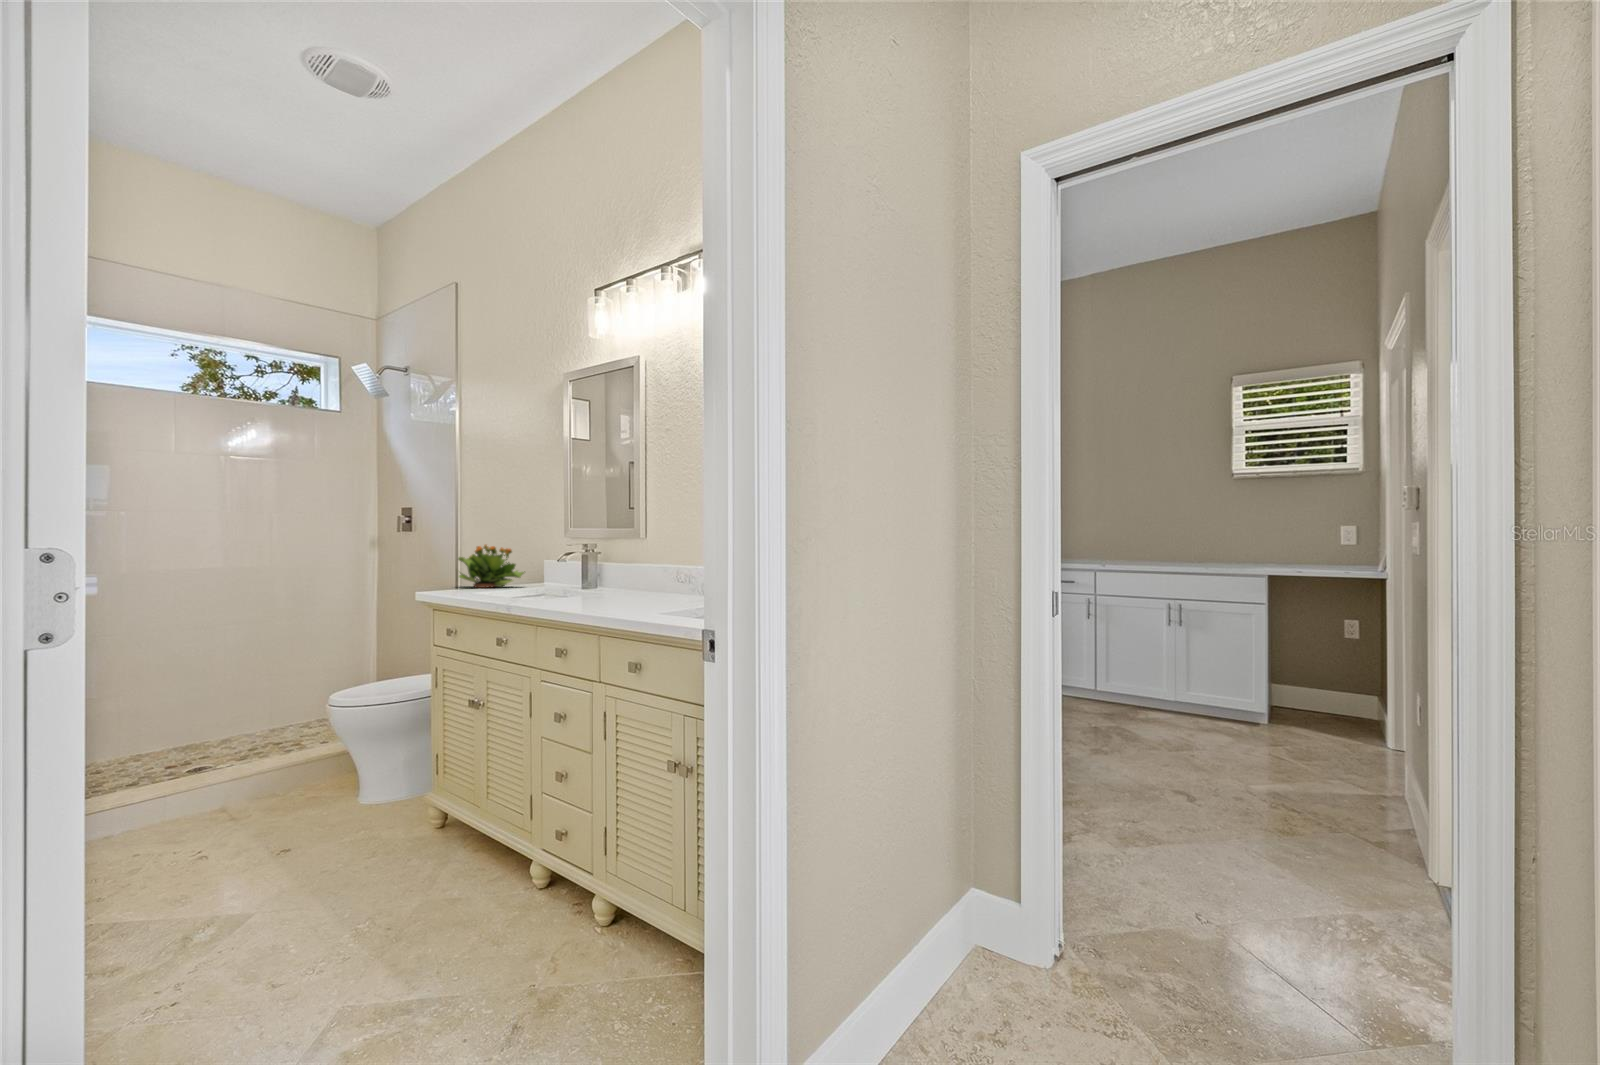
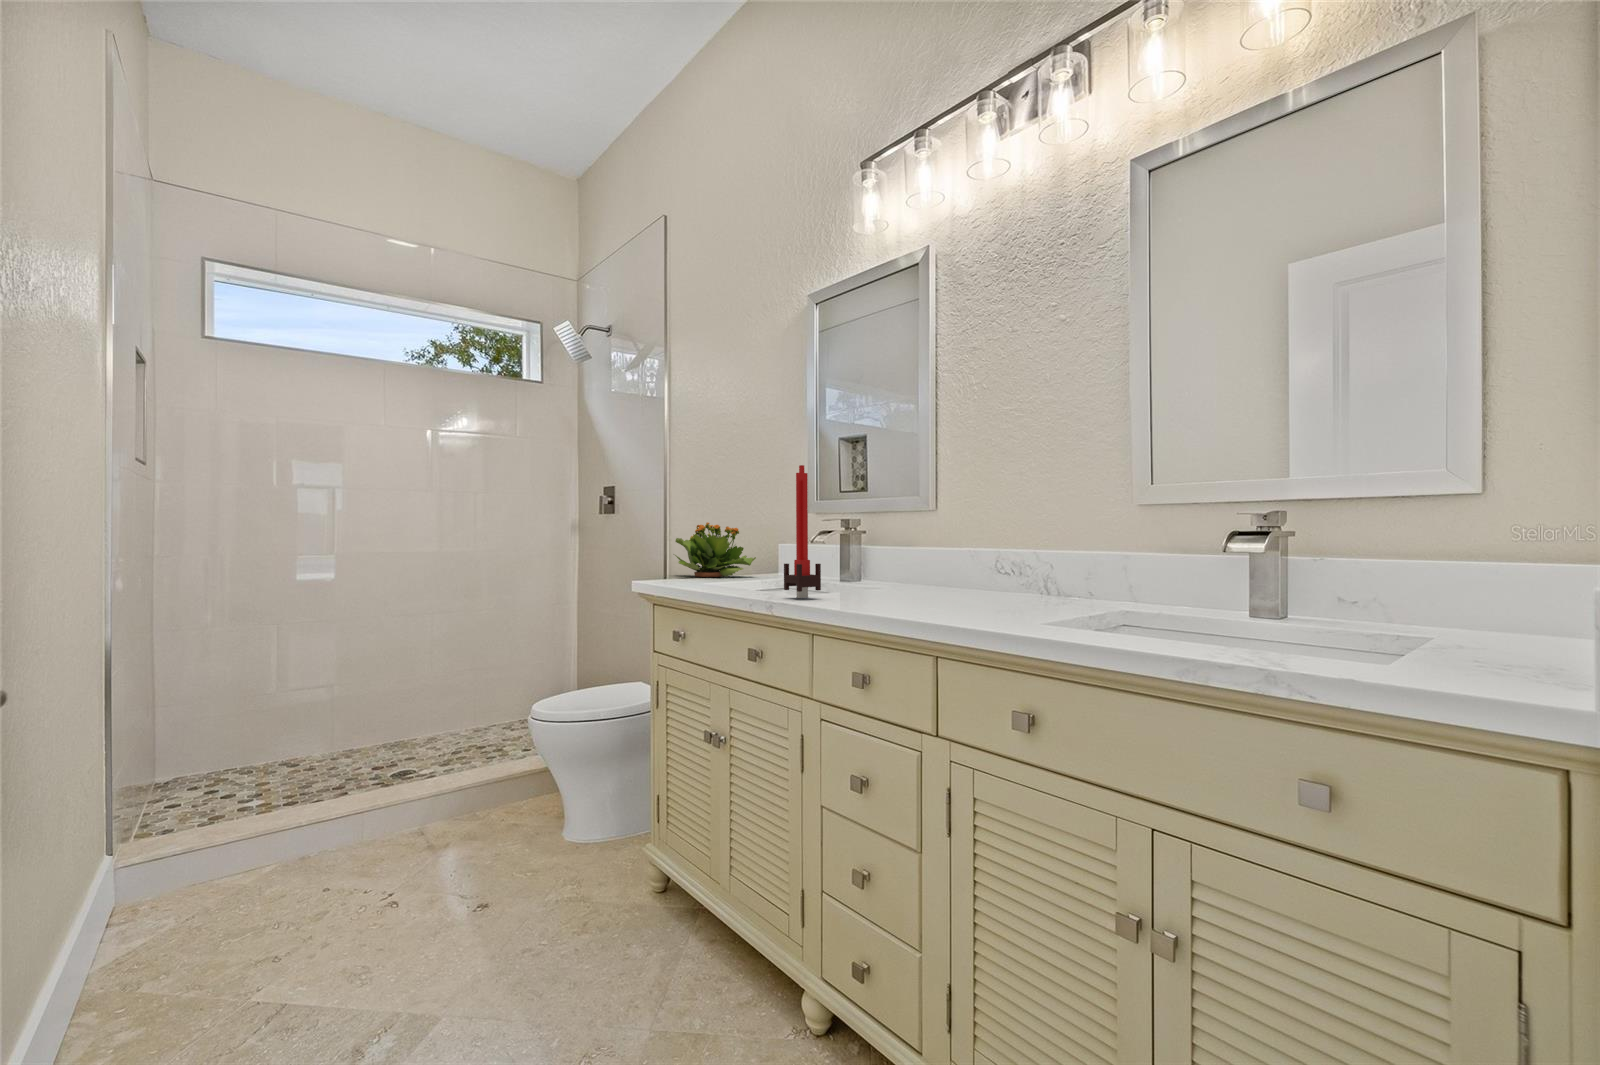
candle: none [523,510,549,601] -> present [784,465,821,598]

